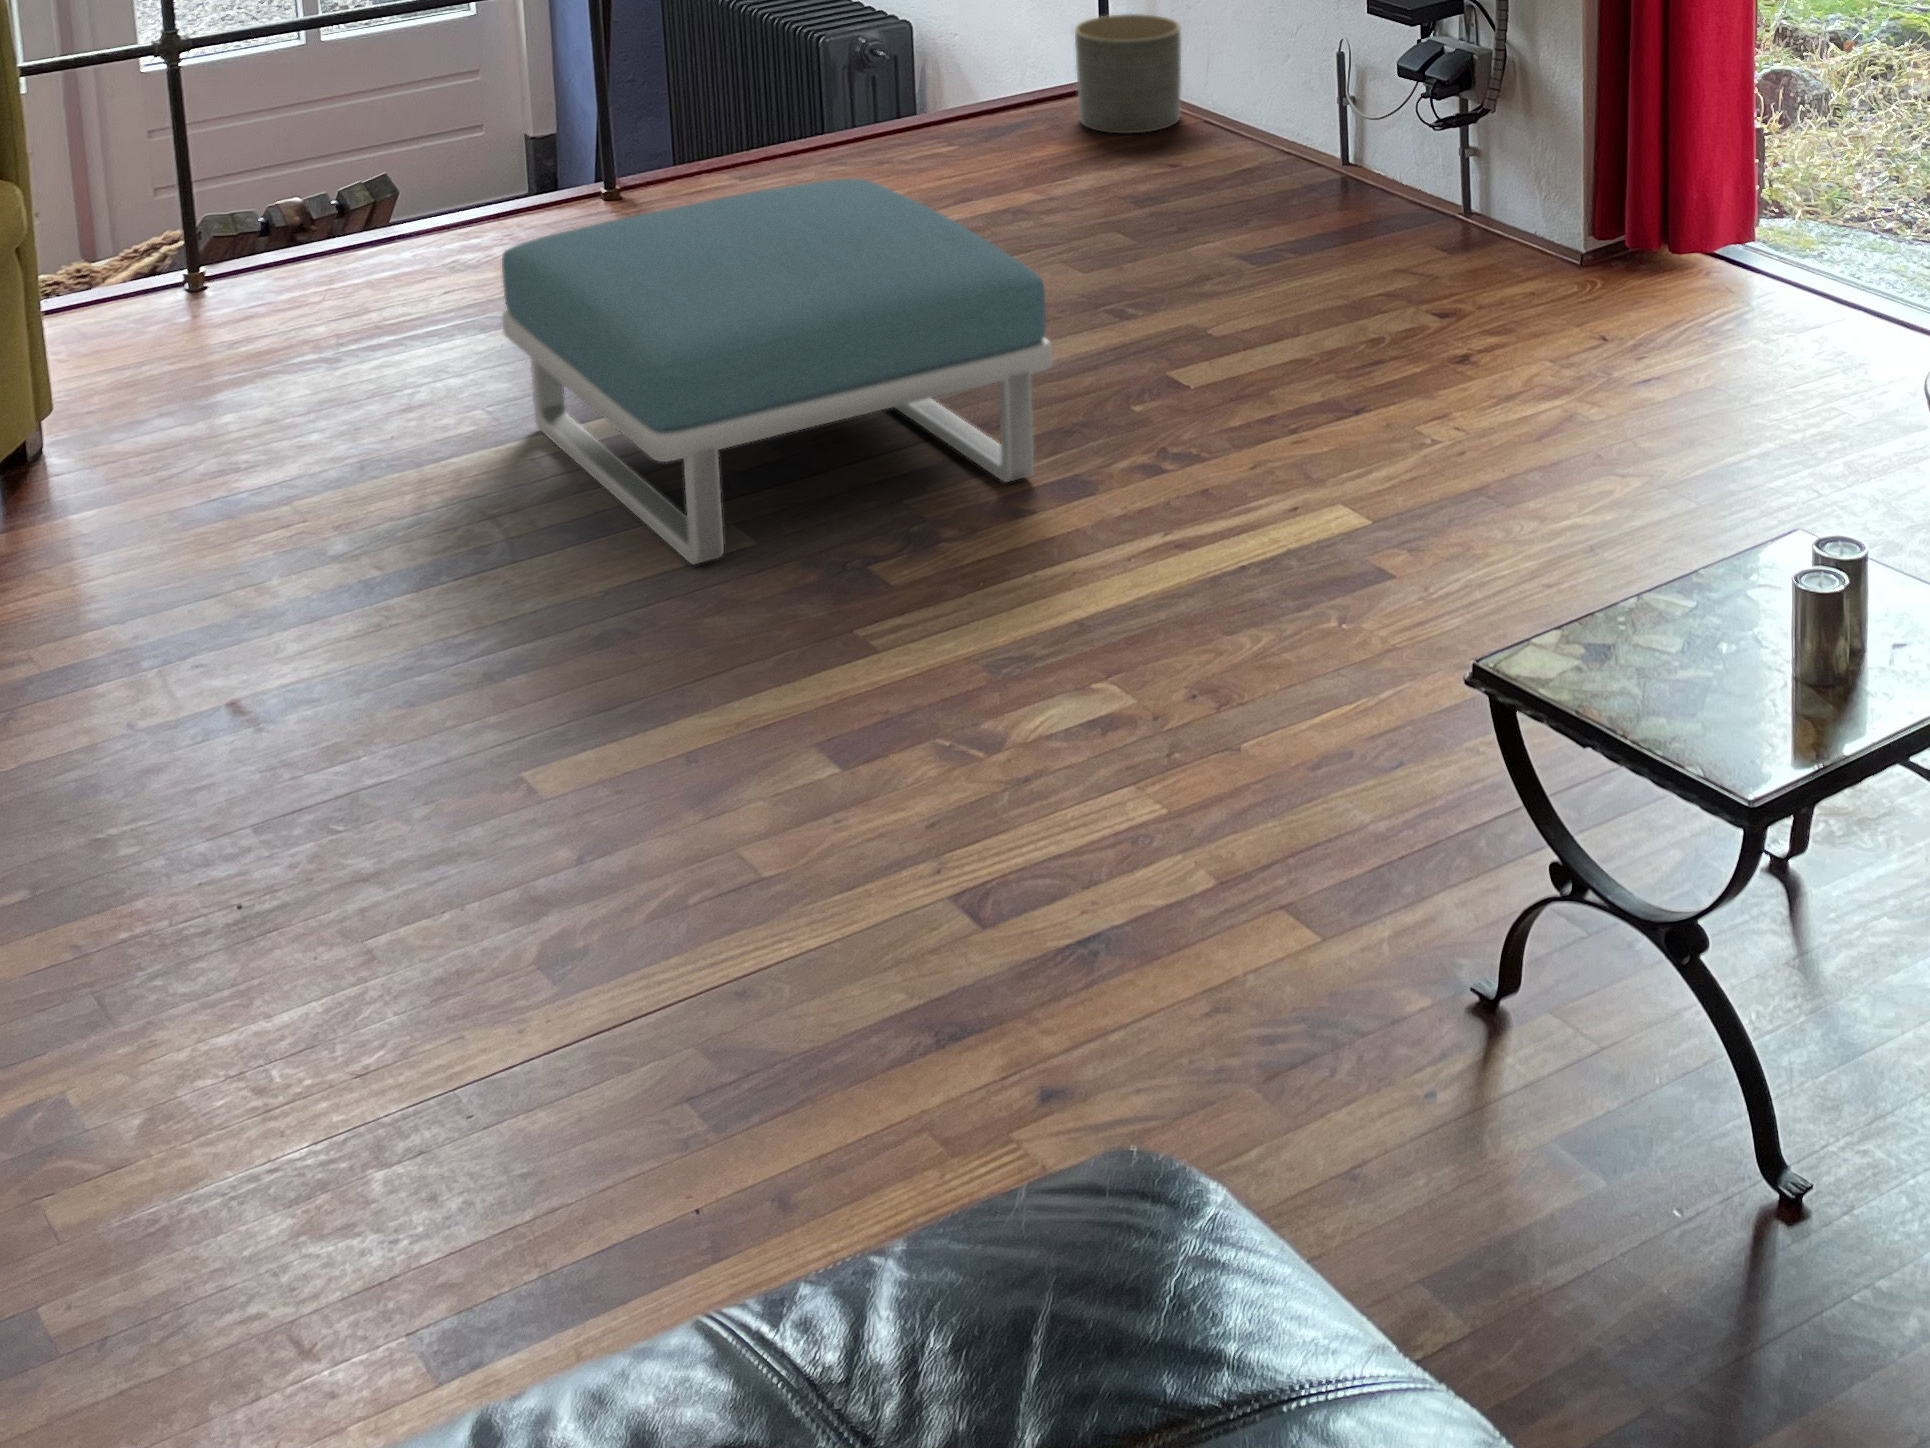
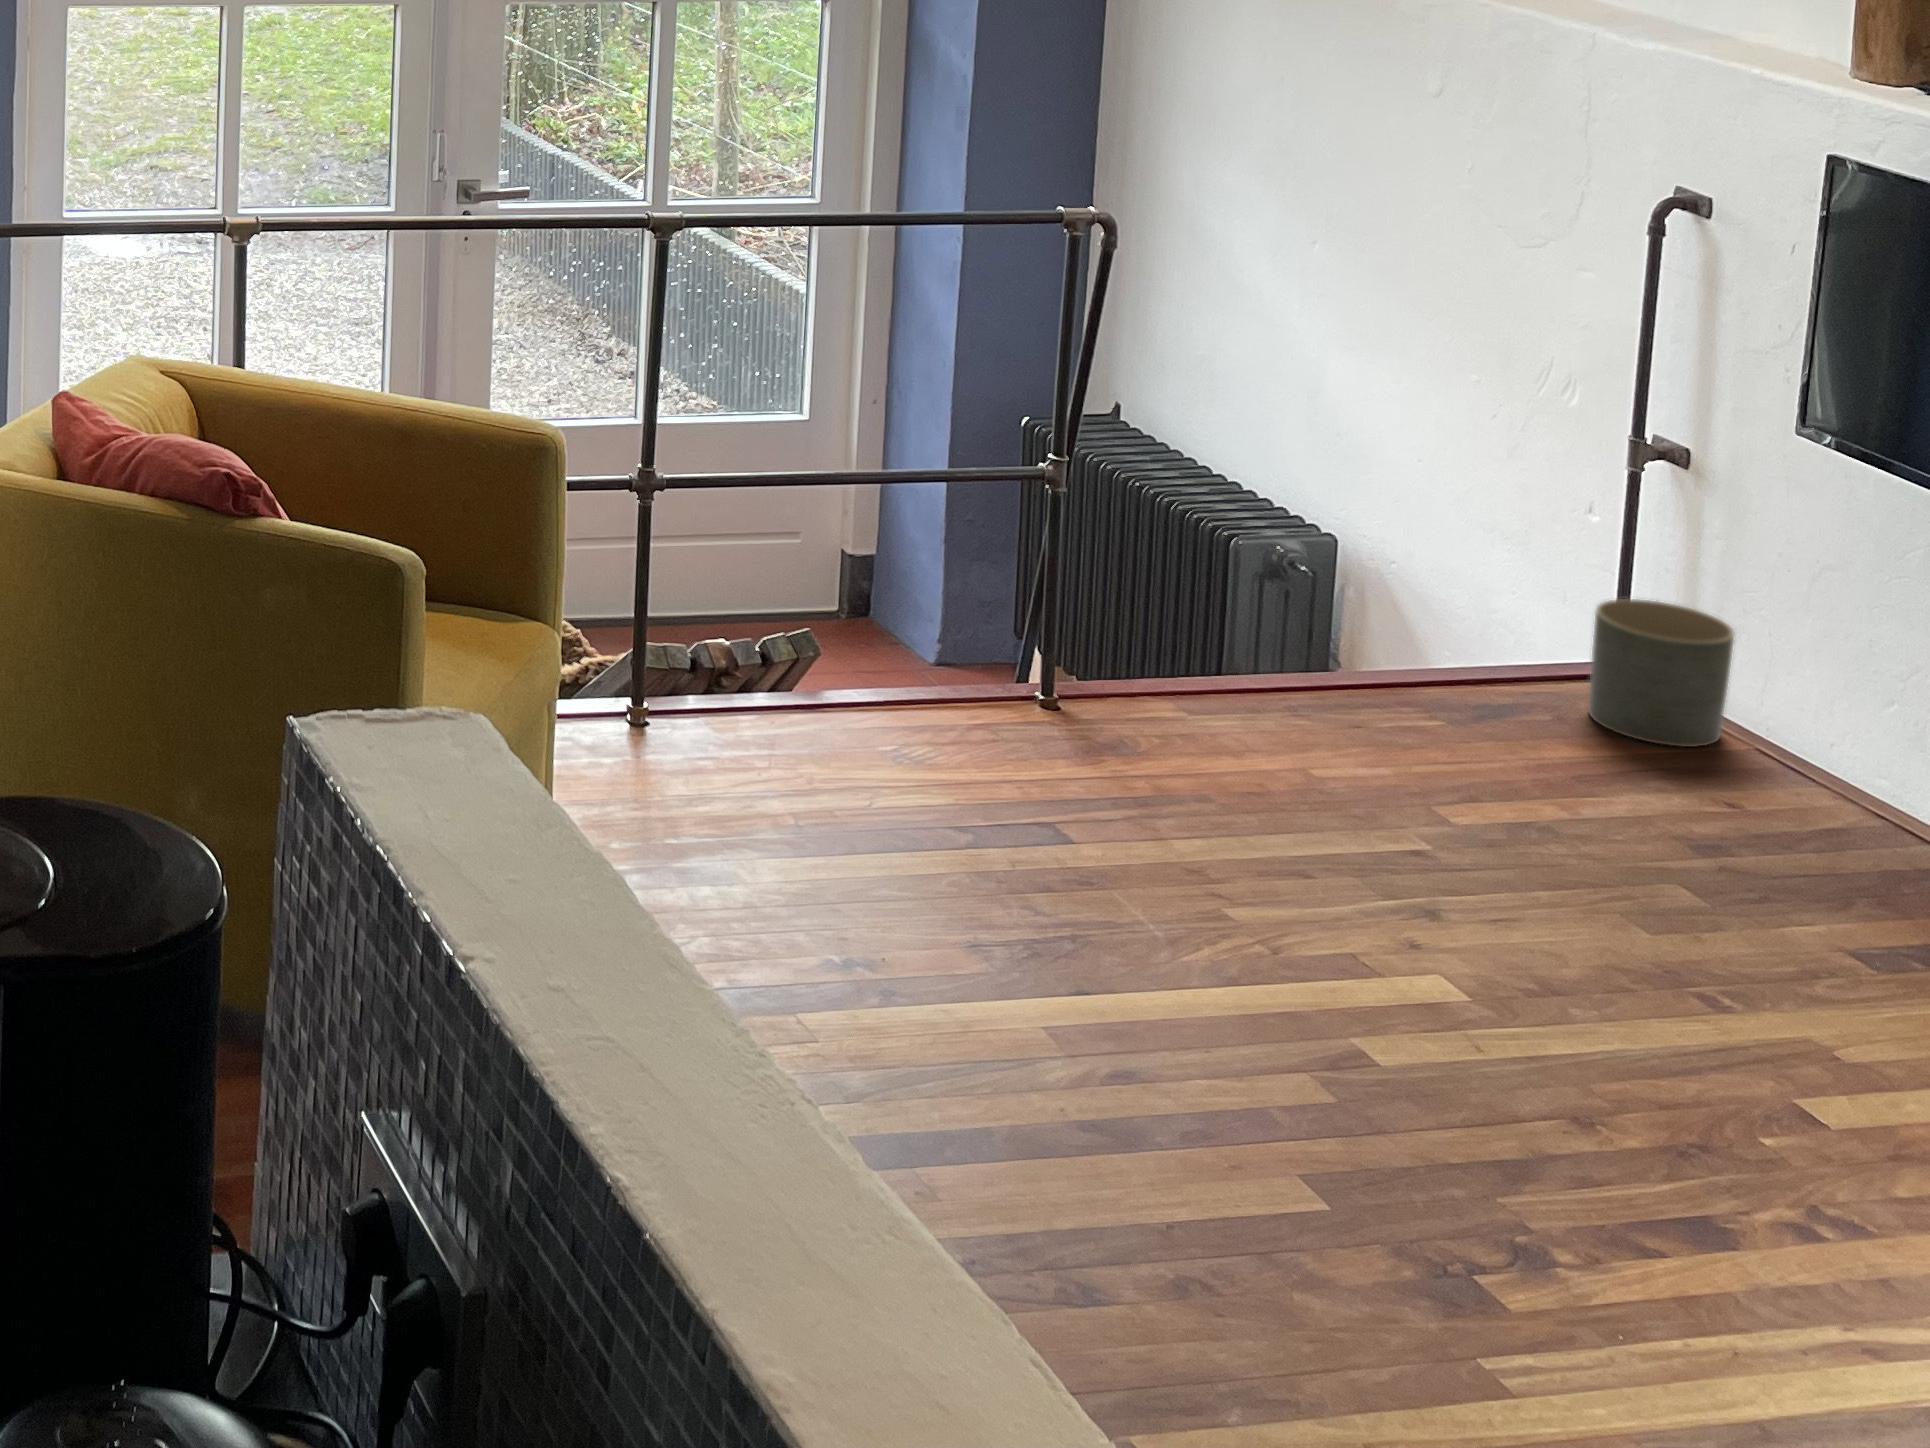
footstool: present [502,179,1053,564] -> none [1013,783,1696,1218]

